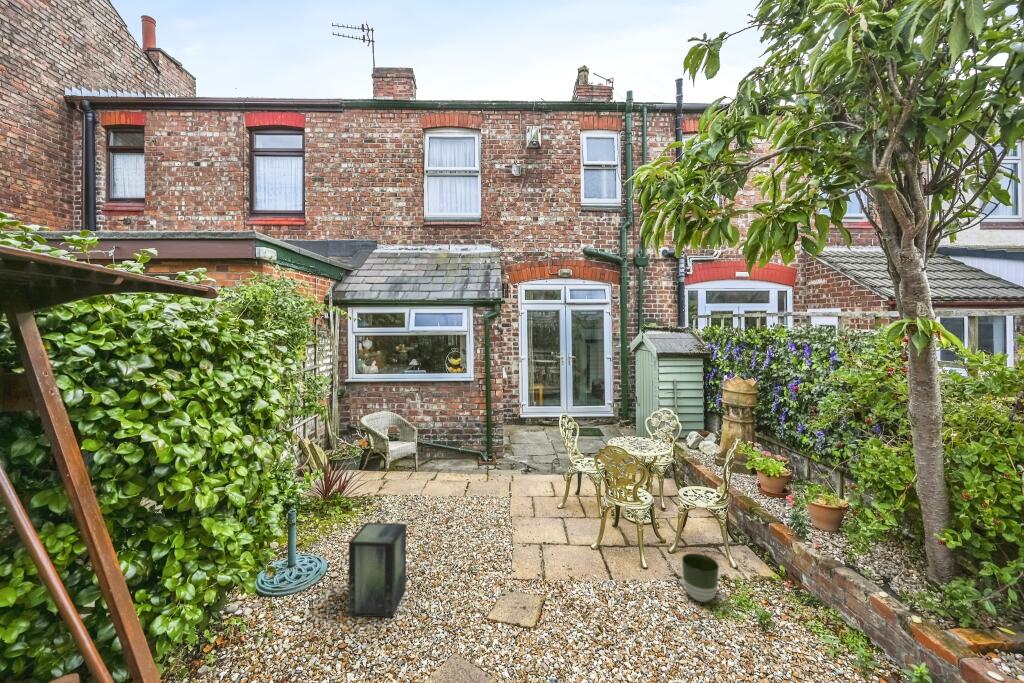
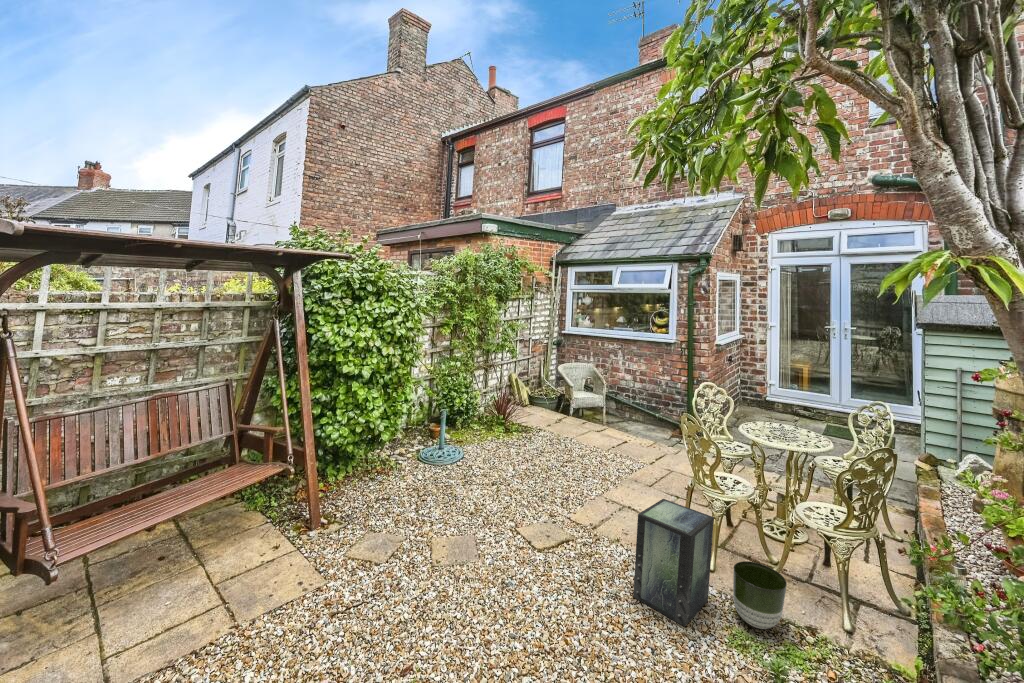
storage box: present [349,523,406,617] -> present [633,499,714,627]

